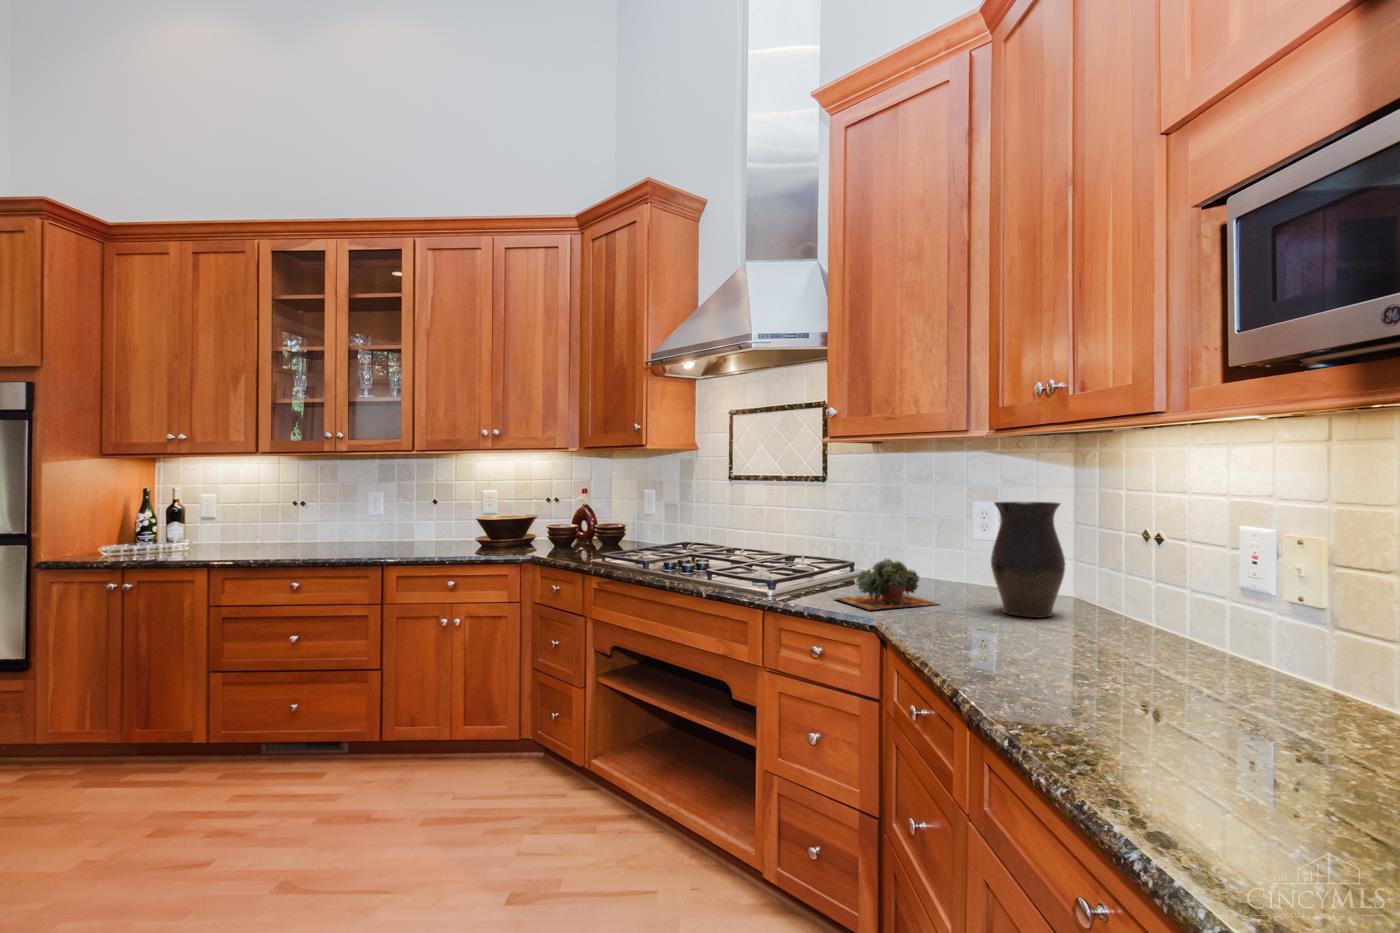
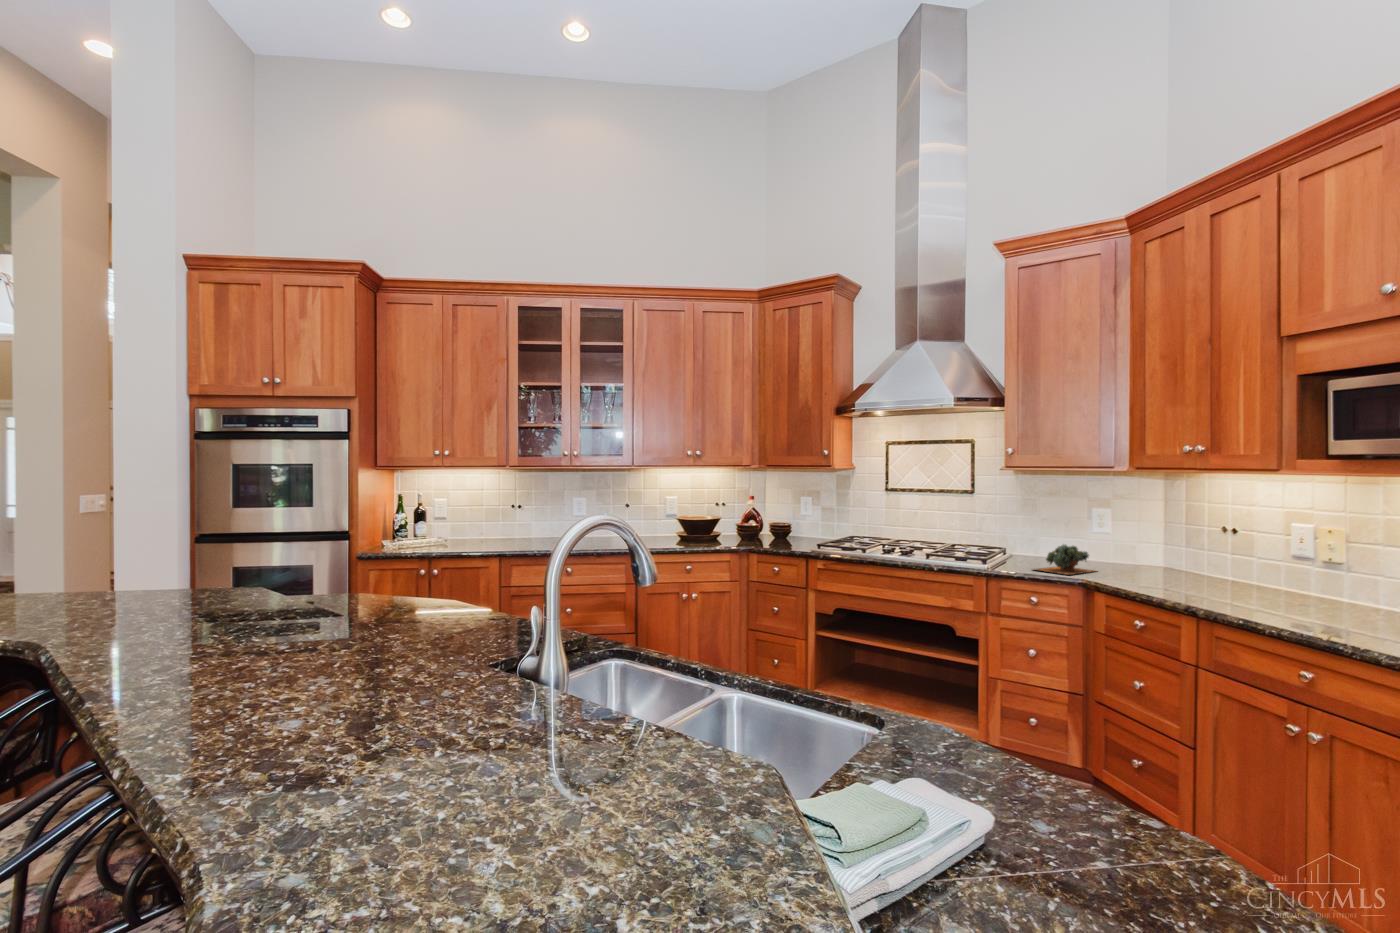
vase: present [991,502,1065,618] -> none [1134,510,1181,577]

